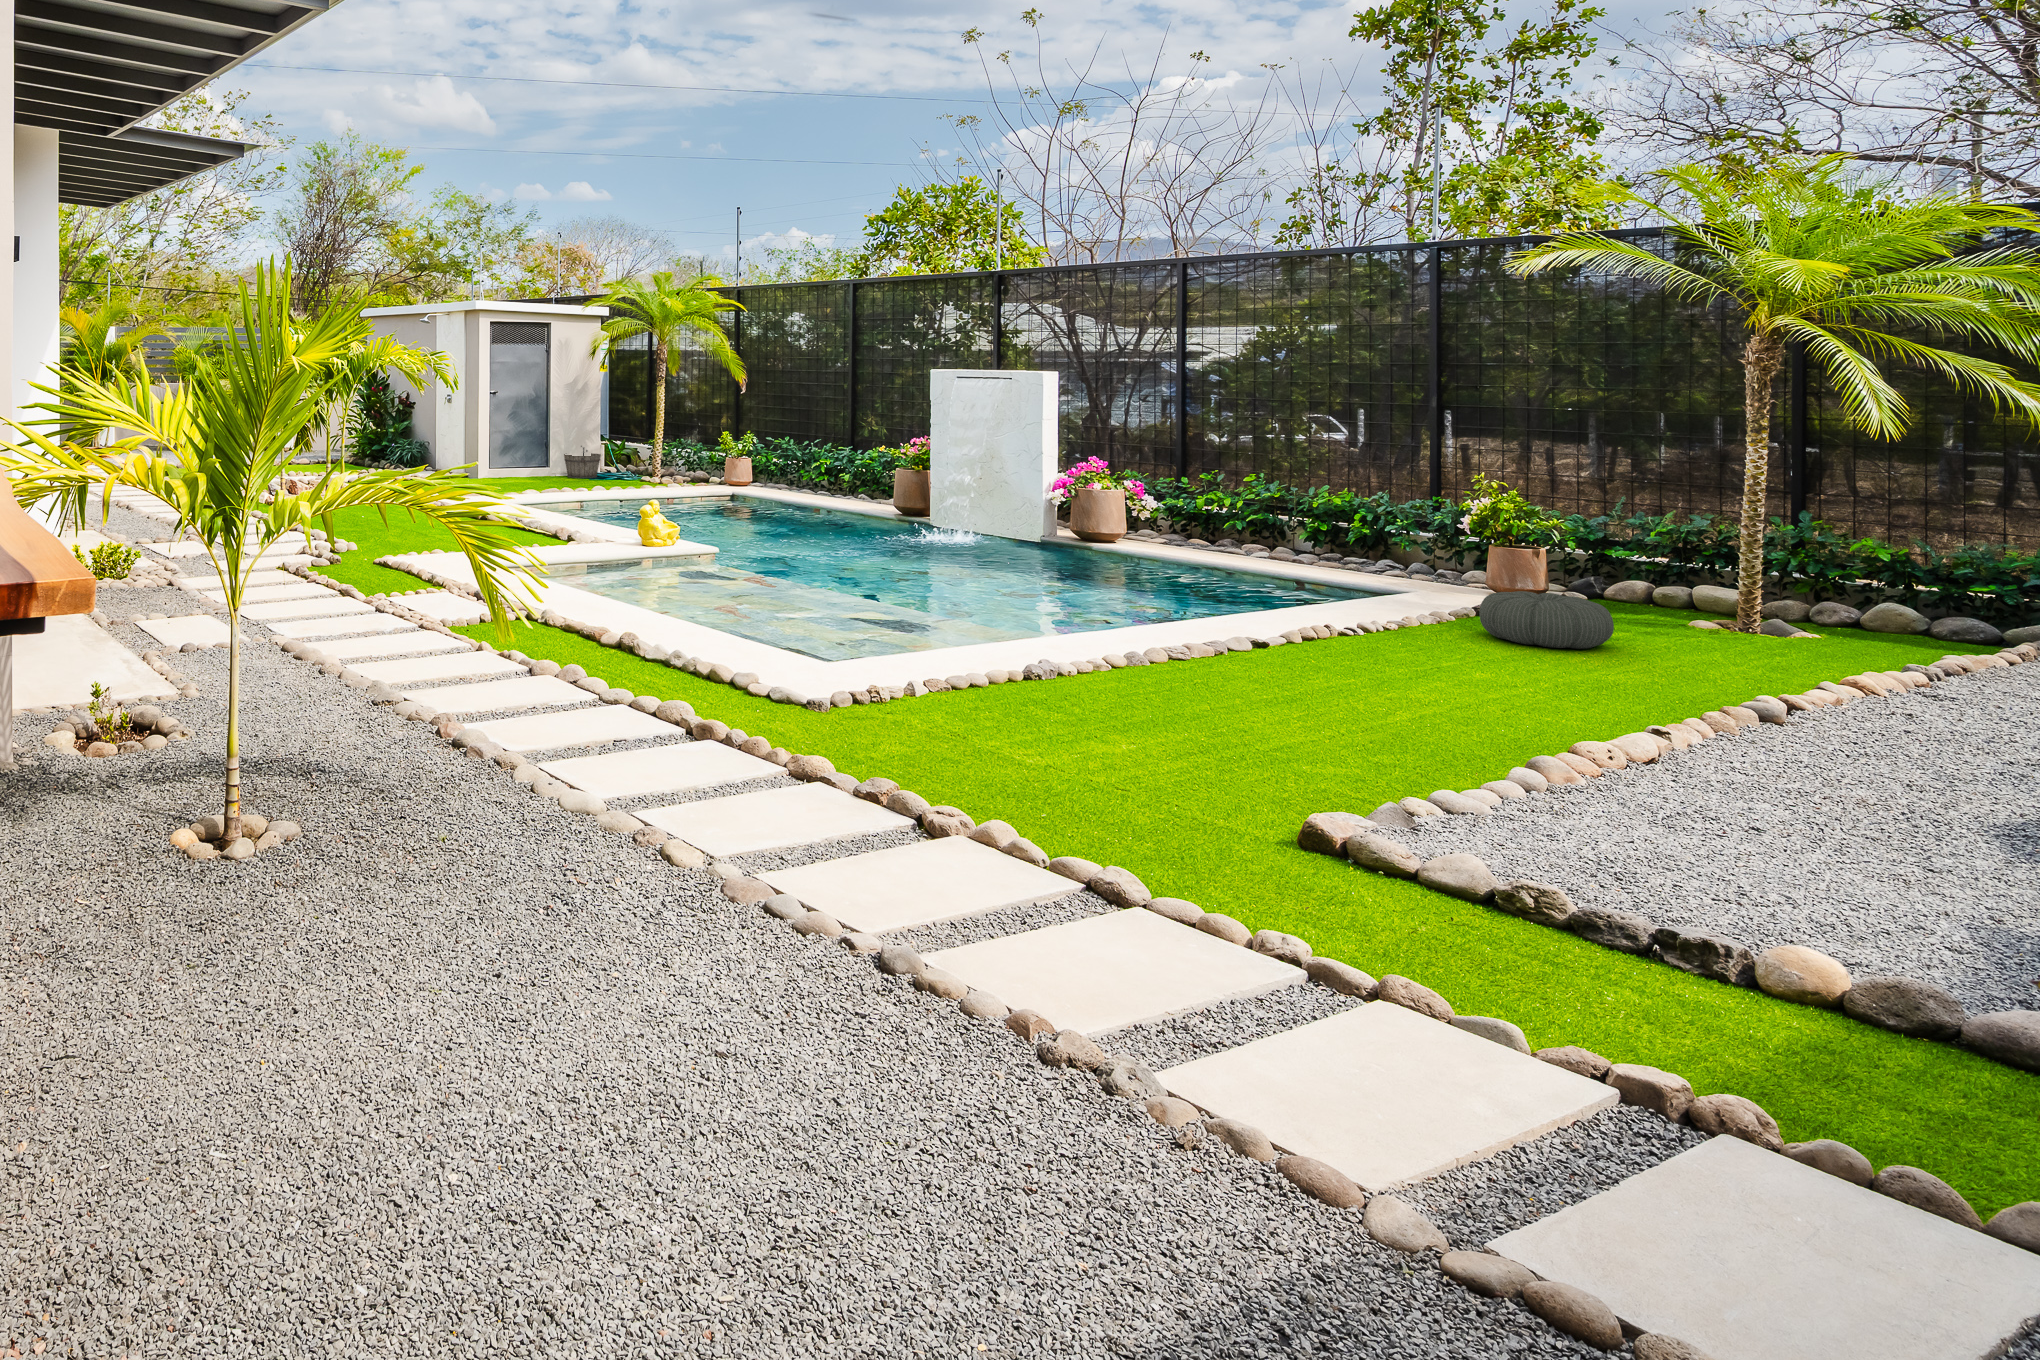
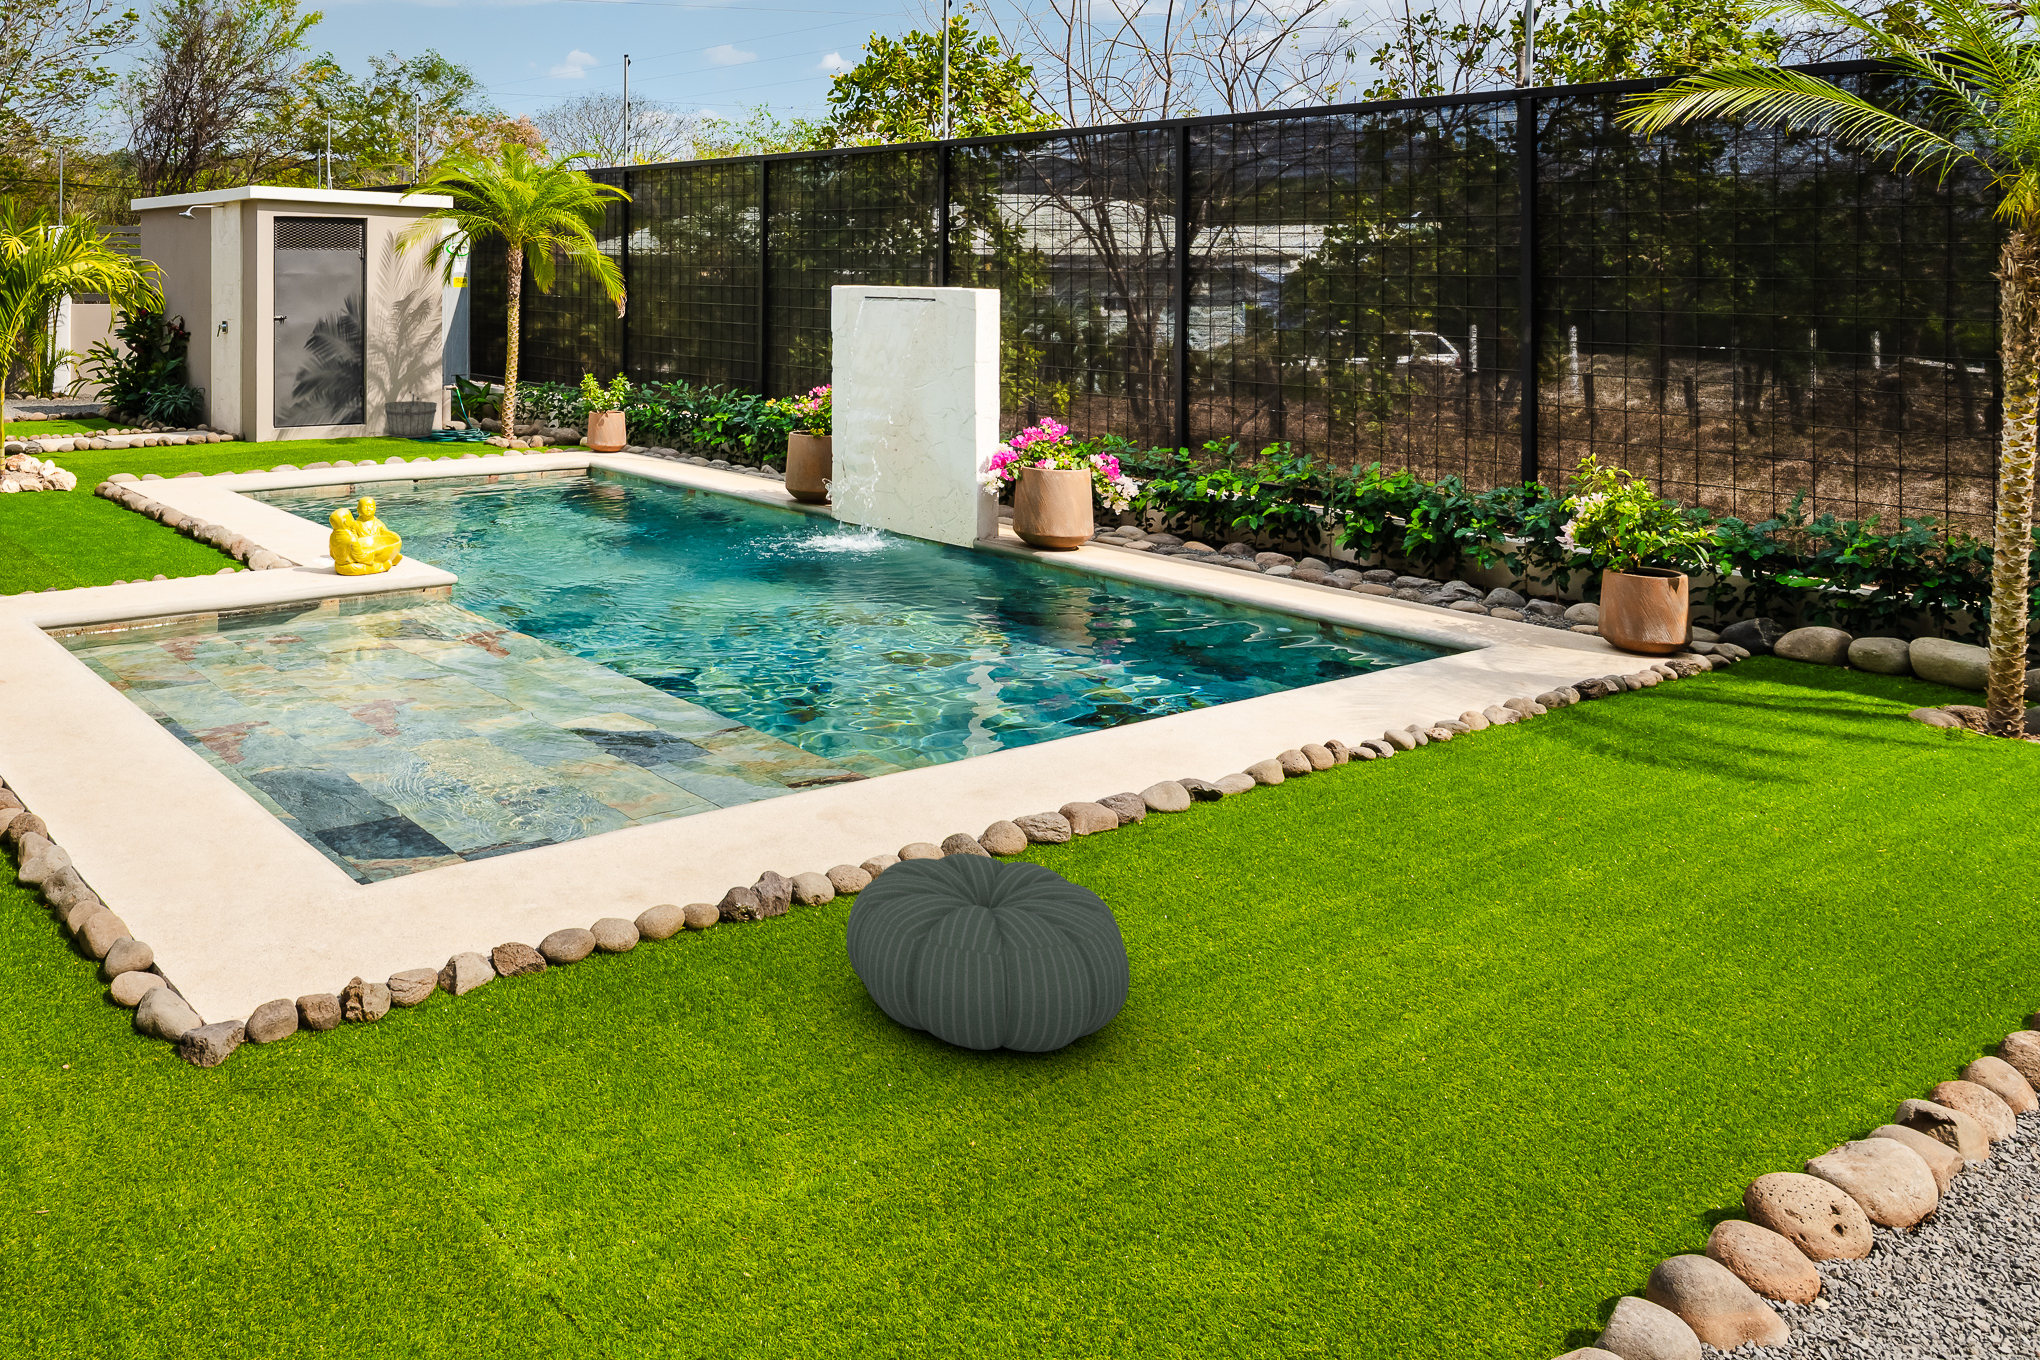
pouf: present [1479,591,1614,649] -> present [847,853,1130,1052]

